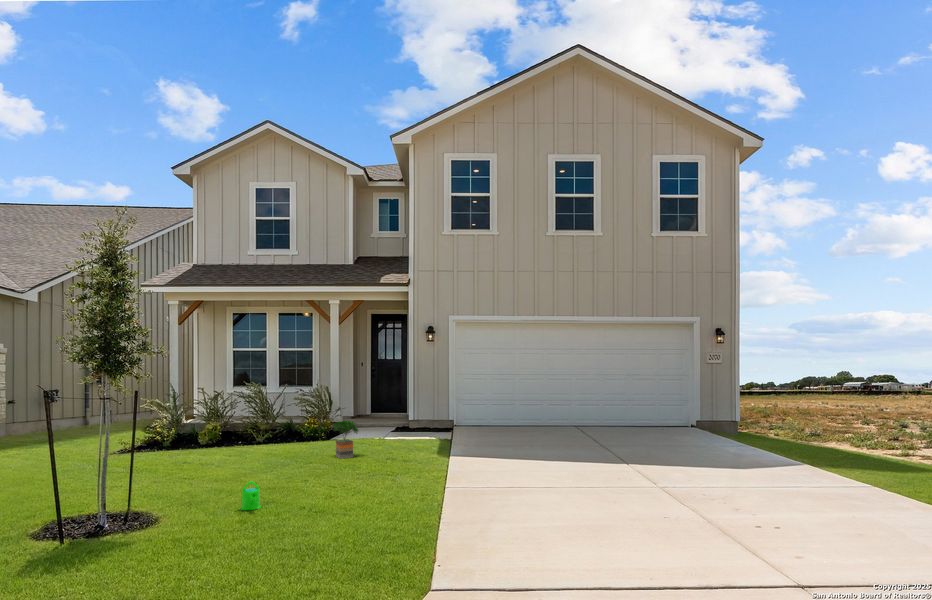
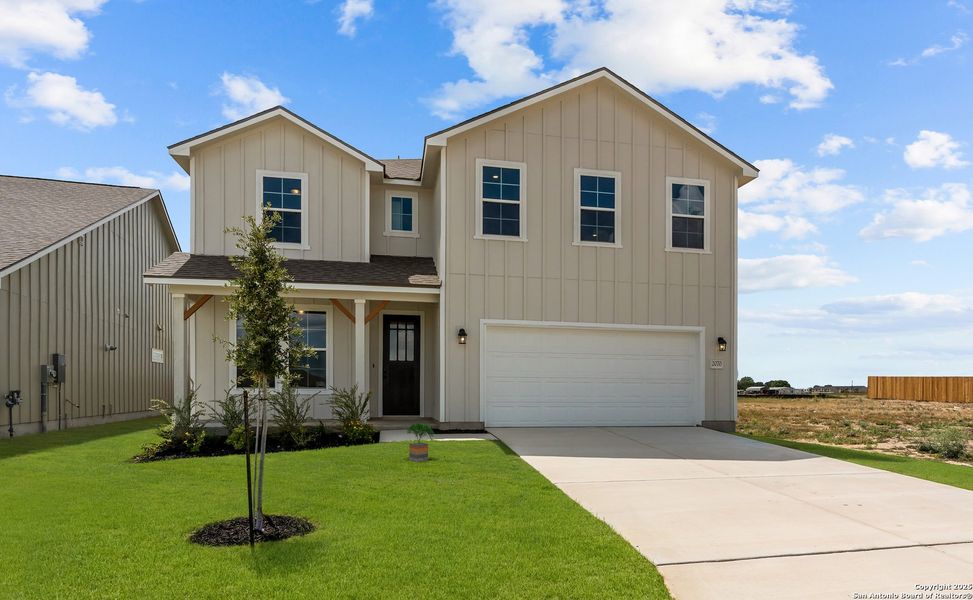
watering can: present [241,481,261,510] -> none [394,486,418,516]

